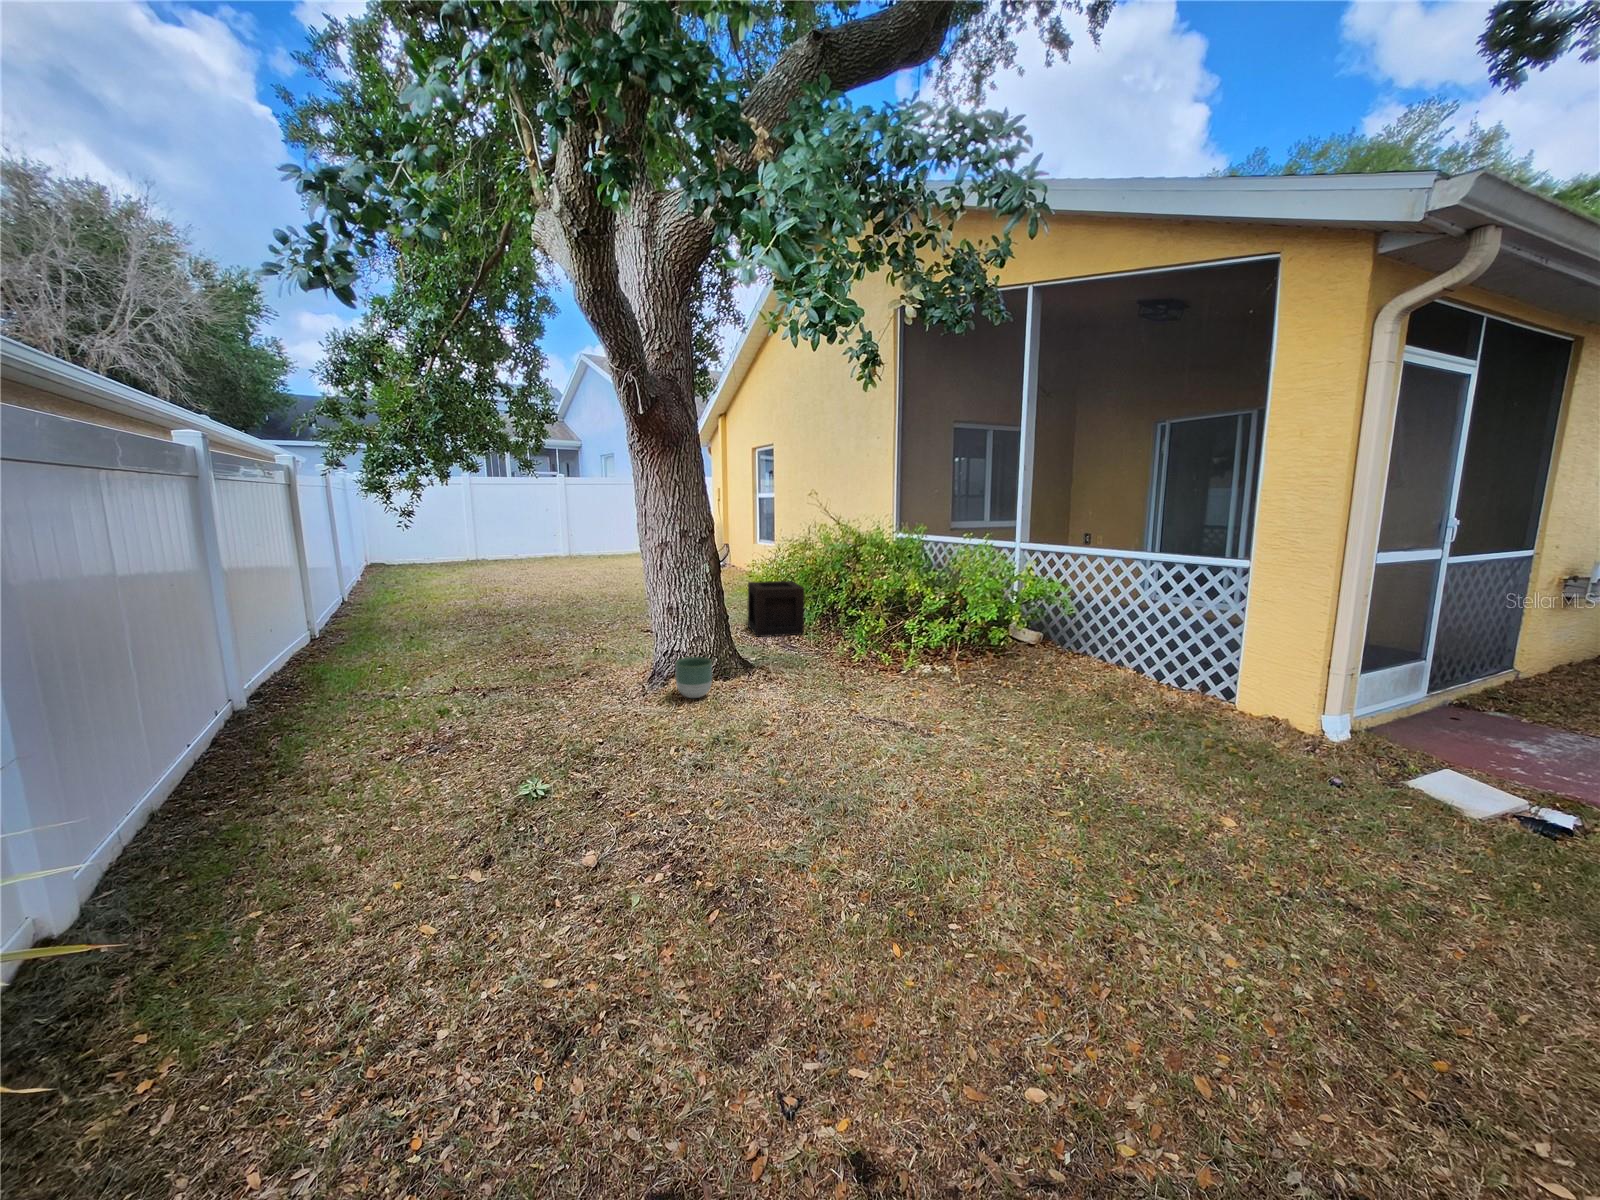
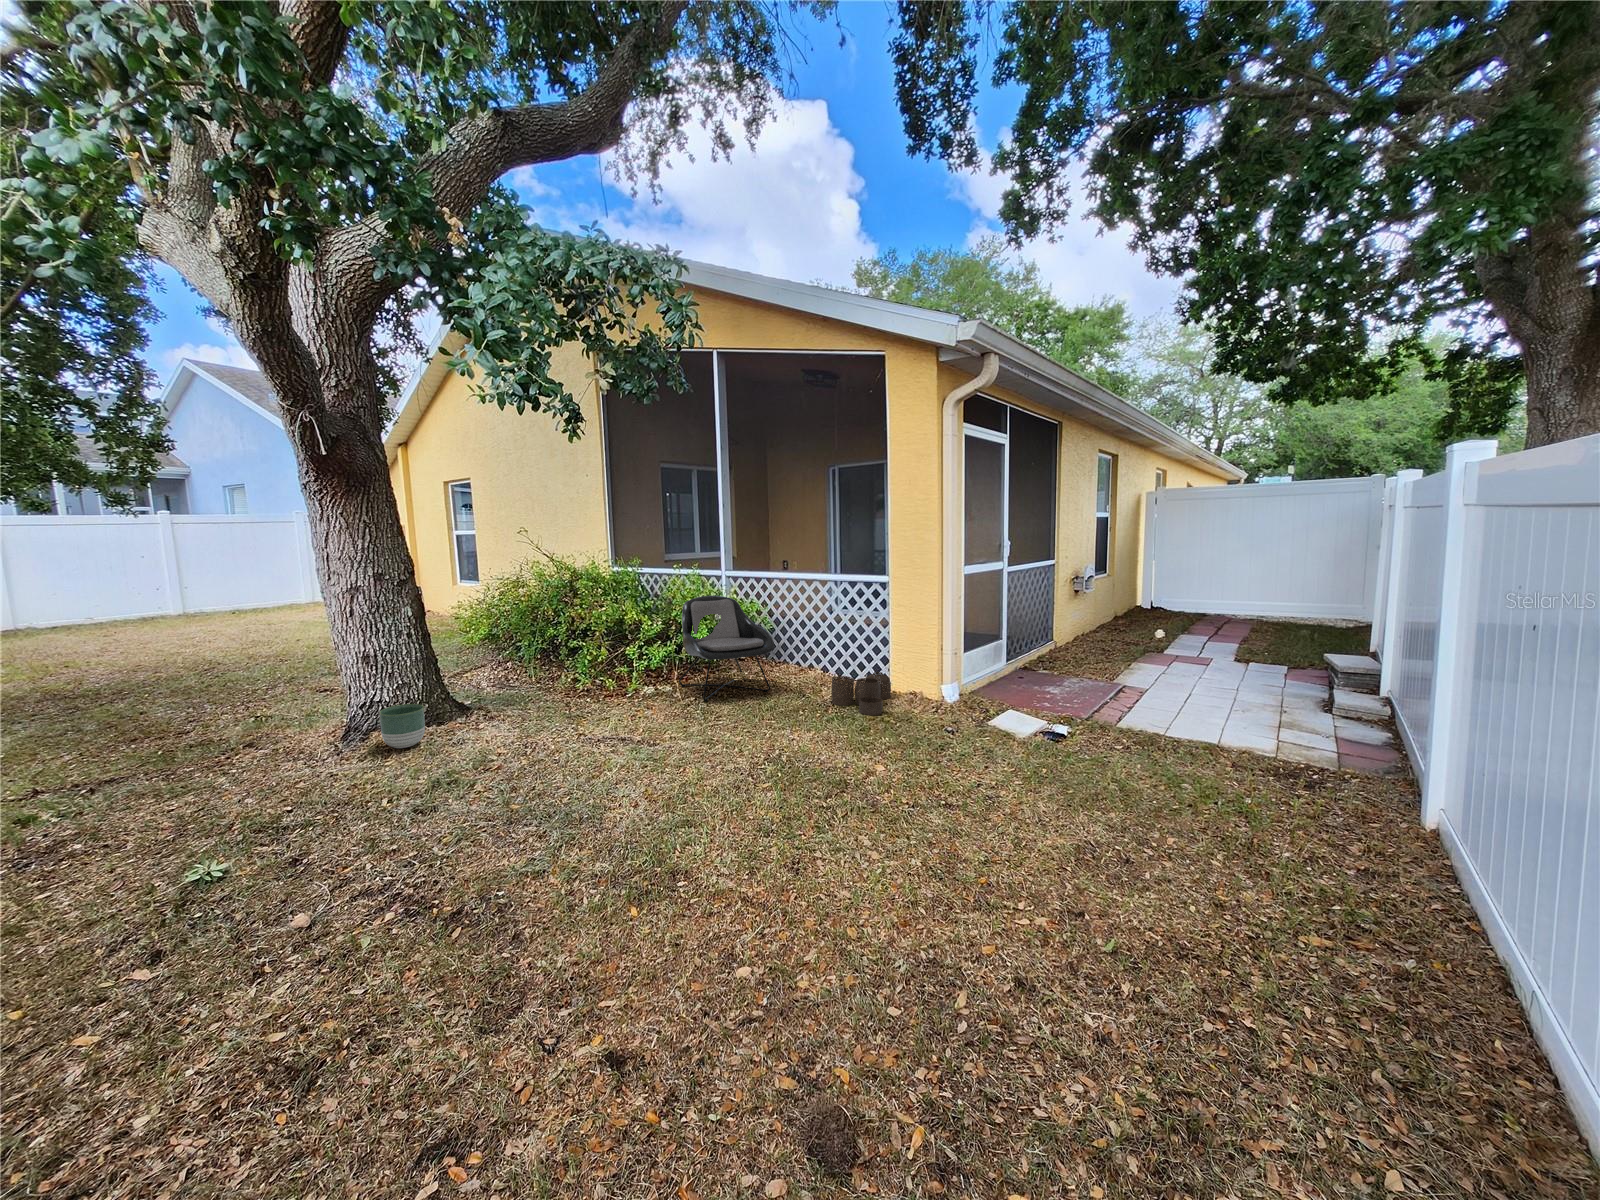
lounge chair: none [961,571,1081,693] -> present [679,596,774,702]
wooden crate: present [748,581,805,637] -> none [456,620,523,680]
woven basket: none [1153,681,1243,745] -> present [832,671,891,715]

